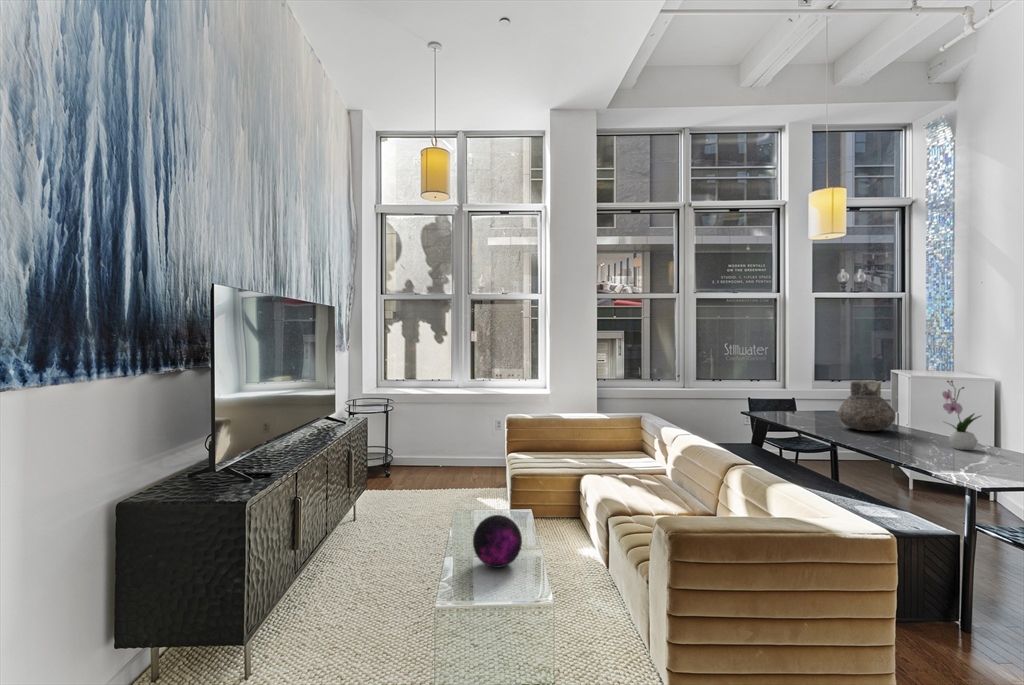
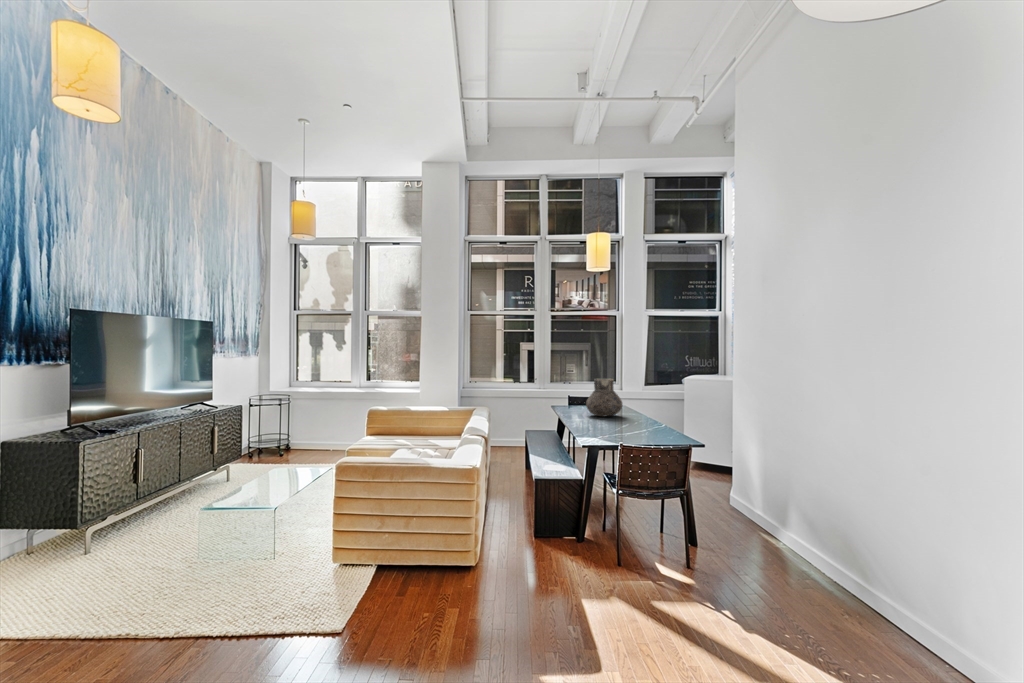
flower arrangement: present [942,381,981,450] -> none [625,377,644,427]
decorative orb: present [473,515,522,568] -> none [244,462,280,495]

